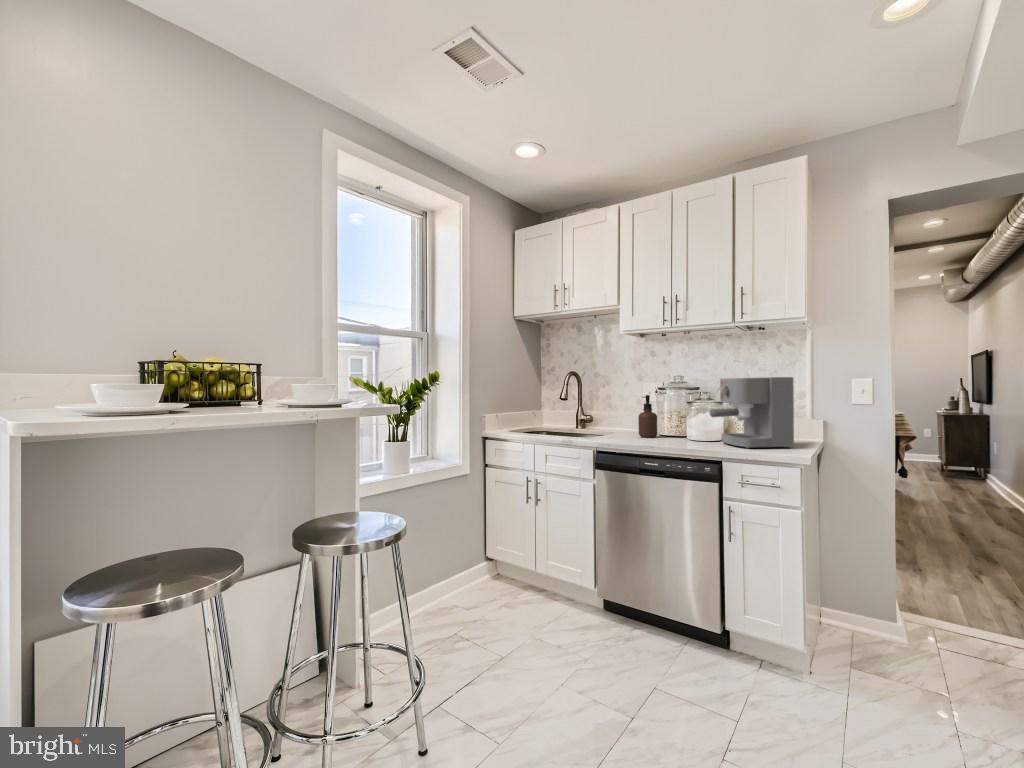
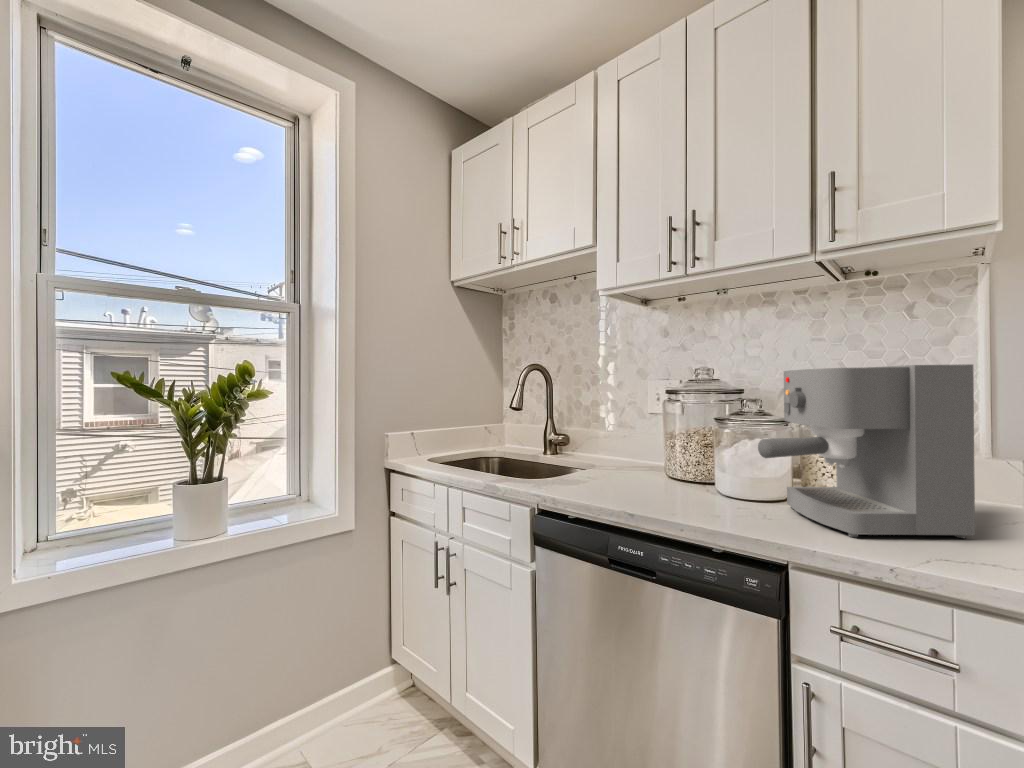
soap dispenser: present [638,395,657,437] -> none [627,403,662,482]

